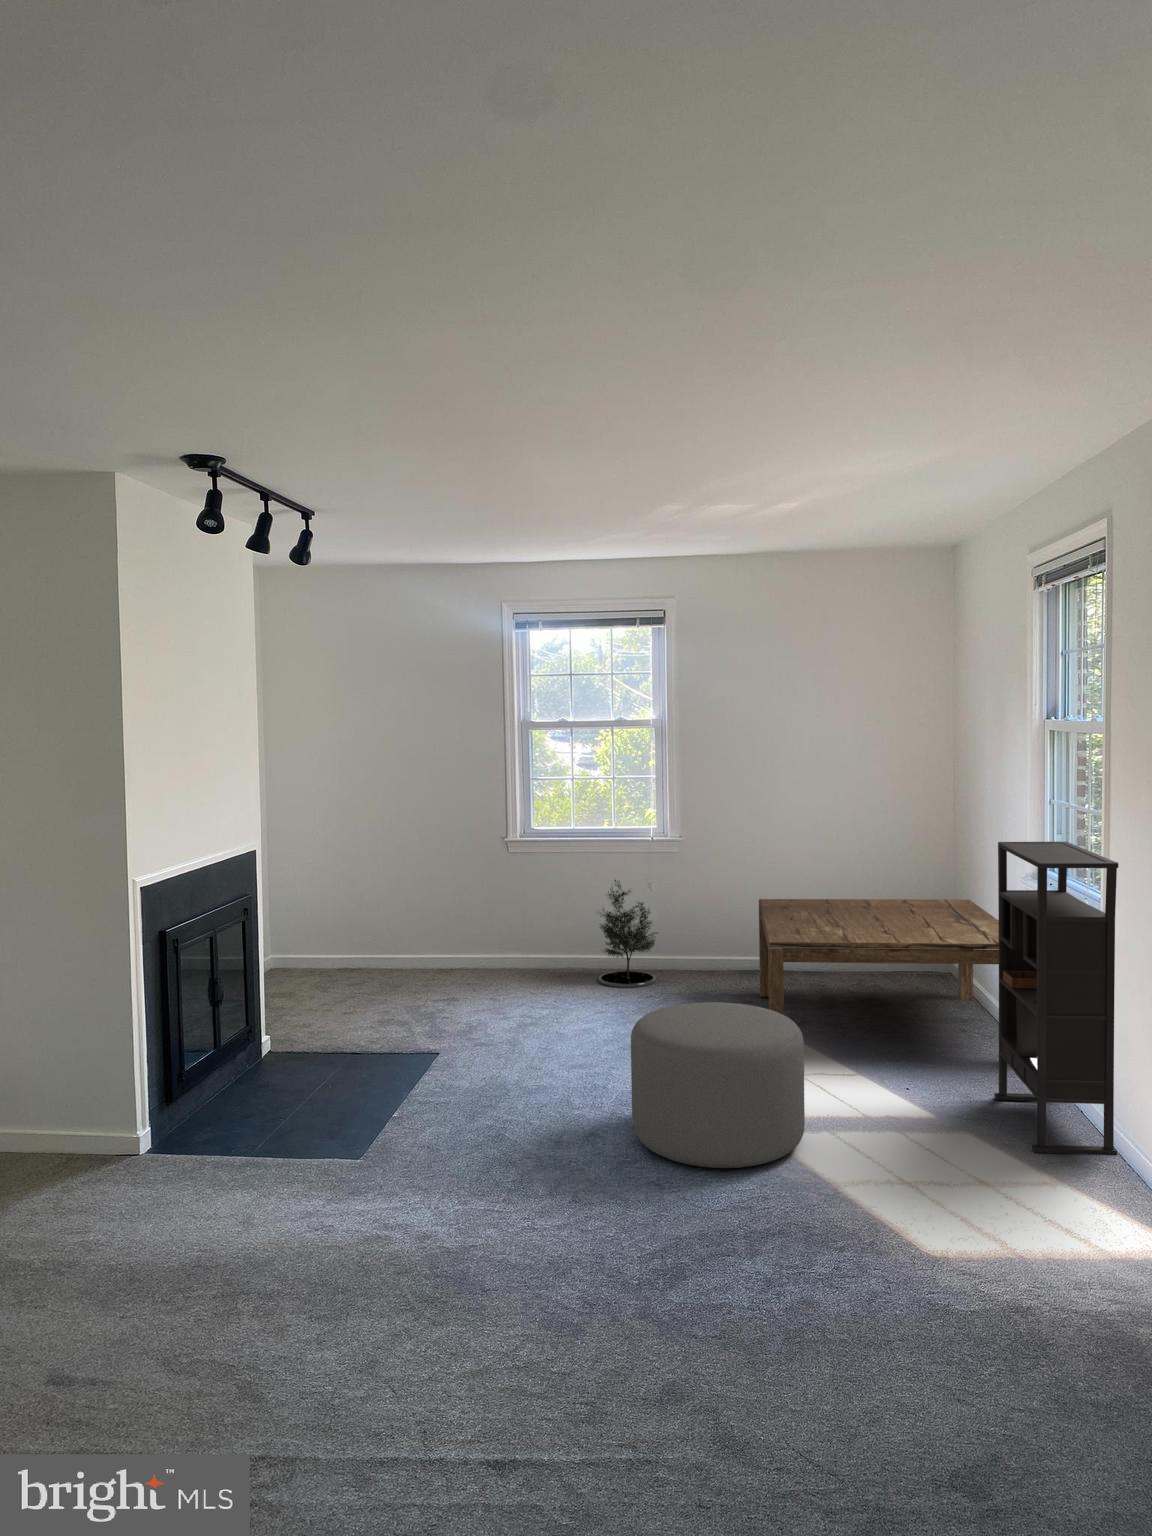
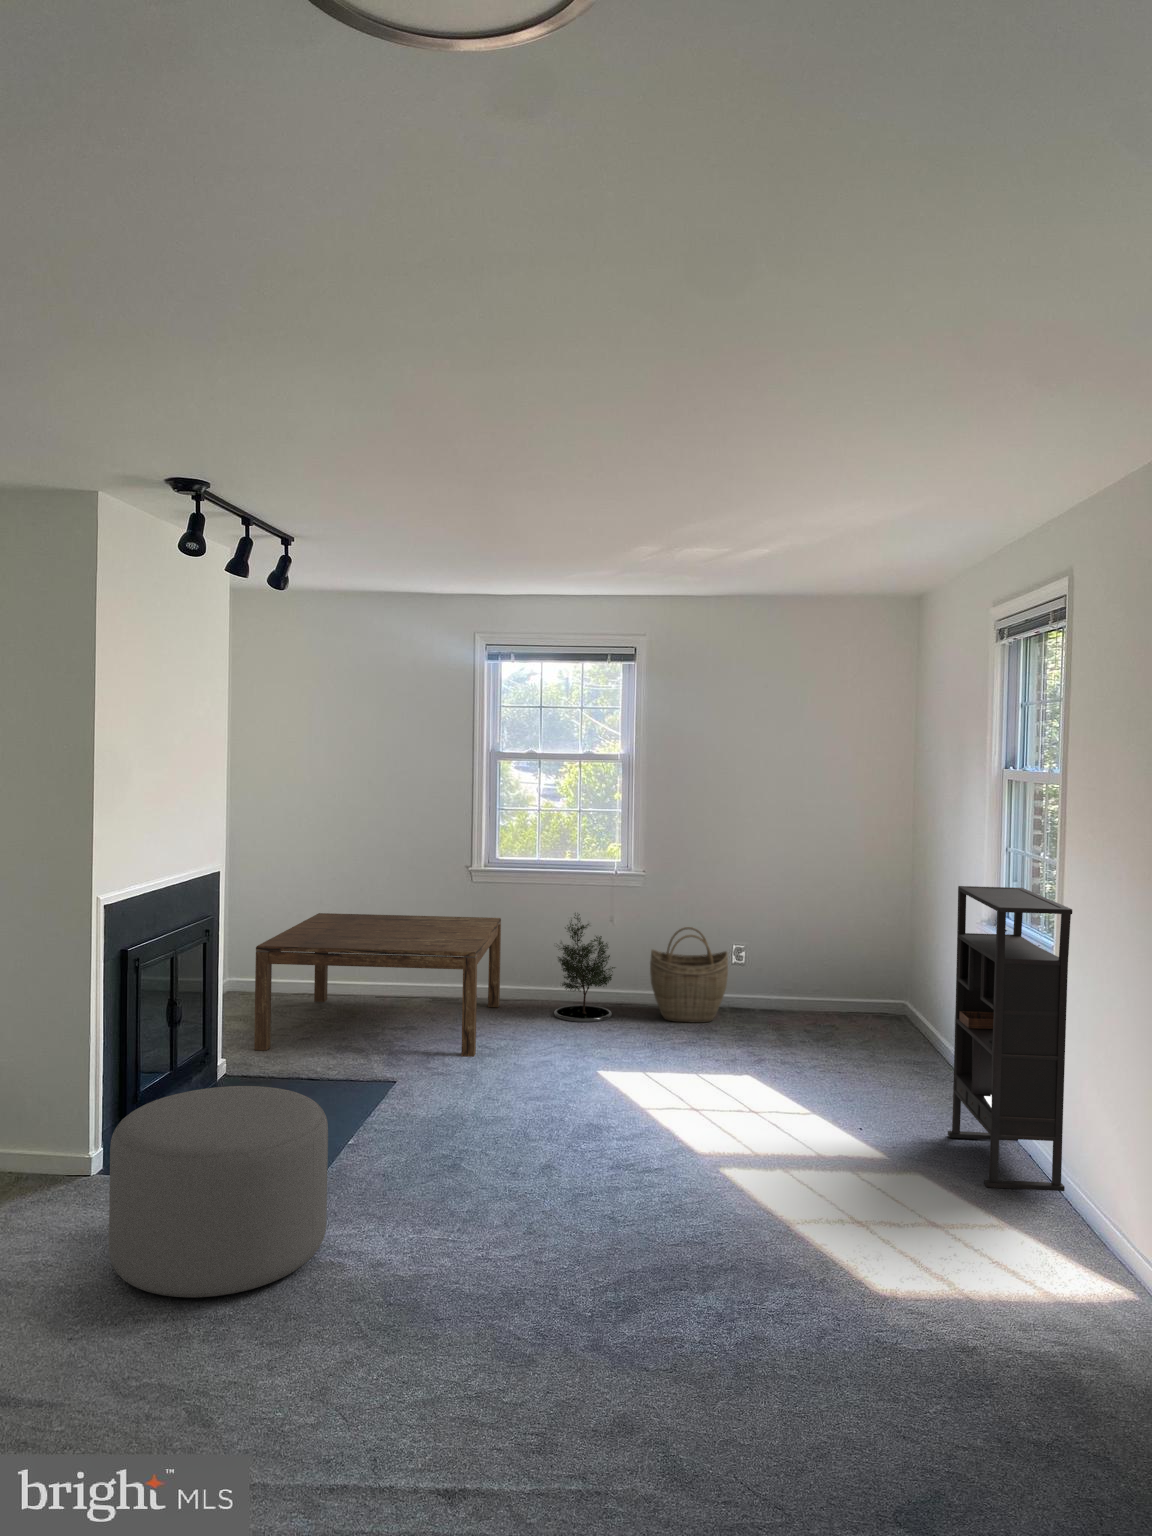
woven basket: none [693,890,771,985] -> present [650,927,728,1023]
coffee table: present [759,899,999,1015] -> present [254,913,501,1057]
ottoman: present [631,1002,805,1168] -> present [109,1086,328,1297]

